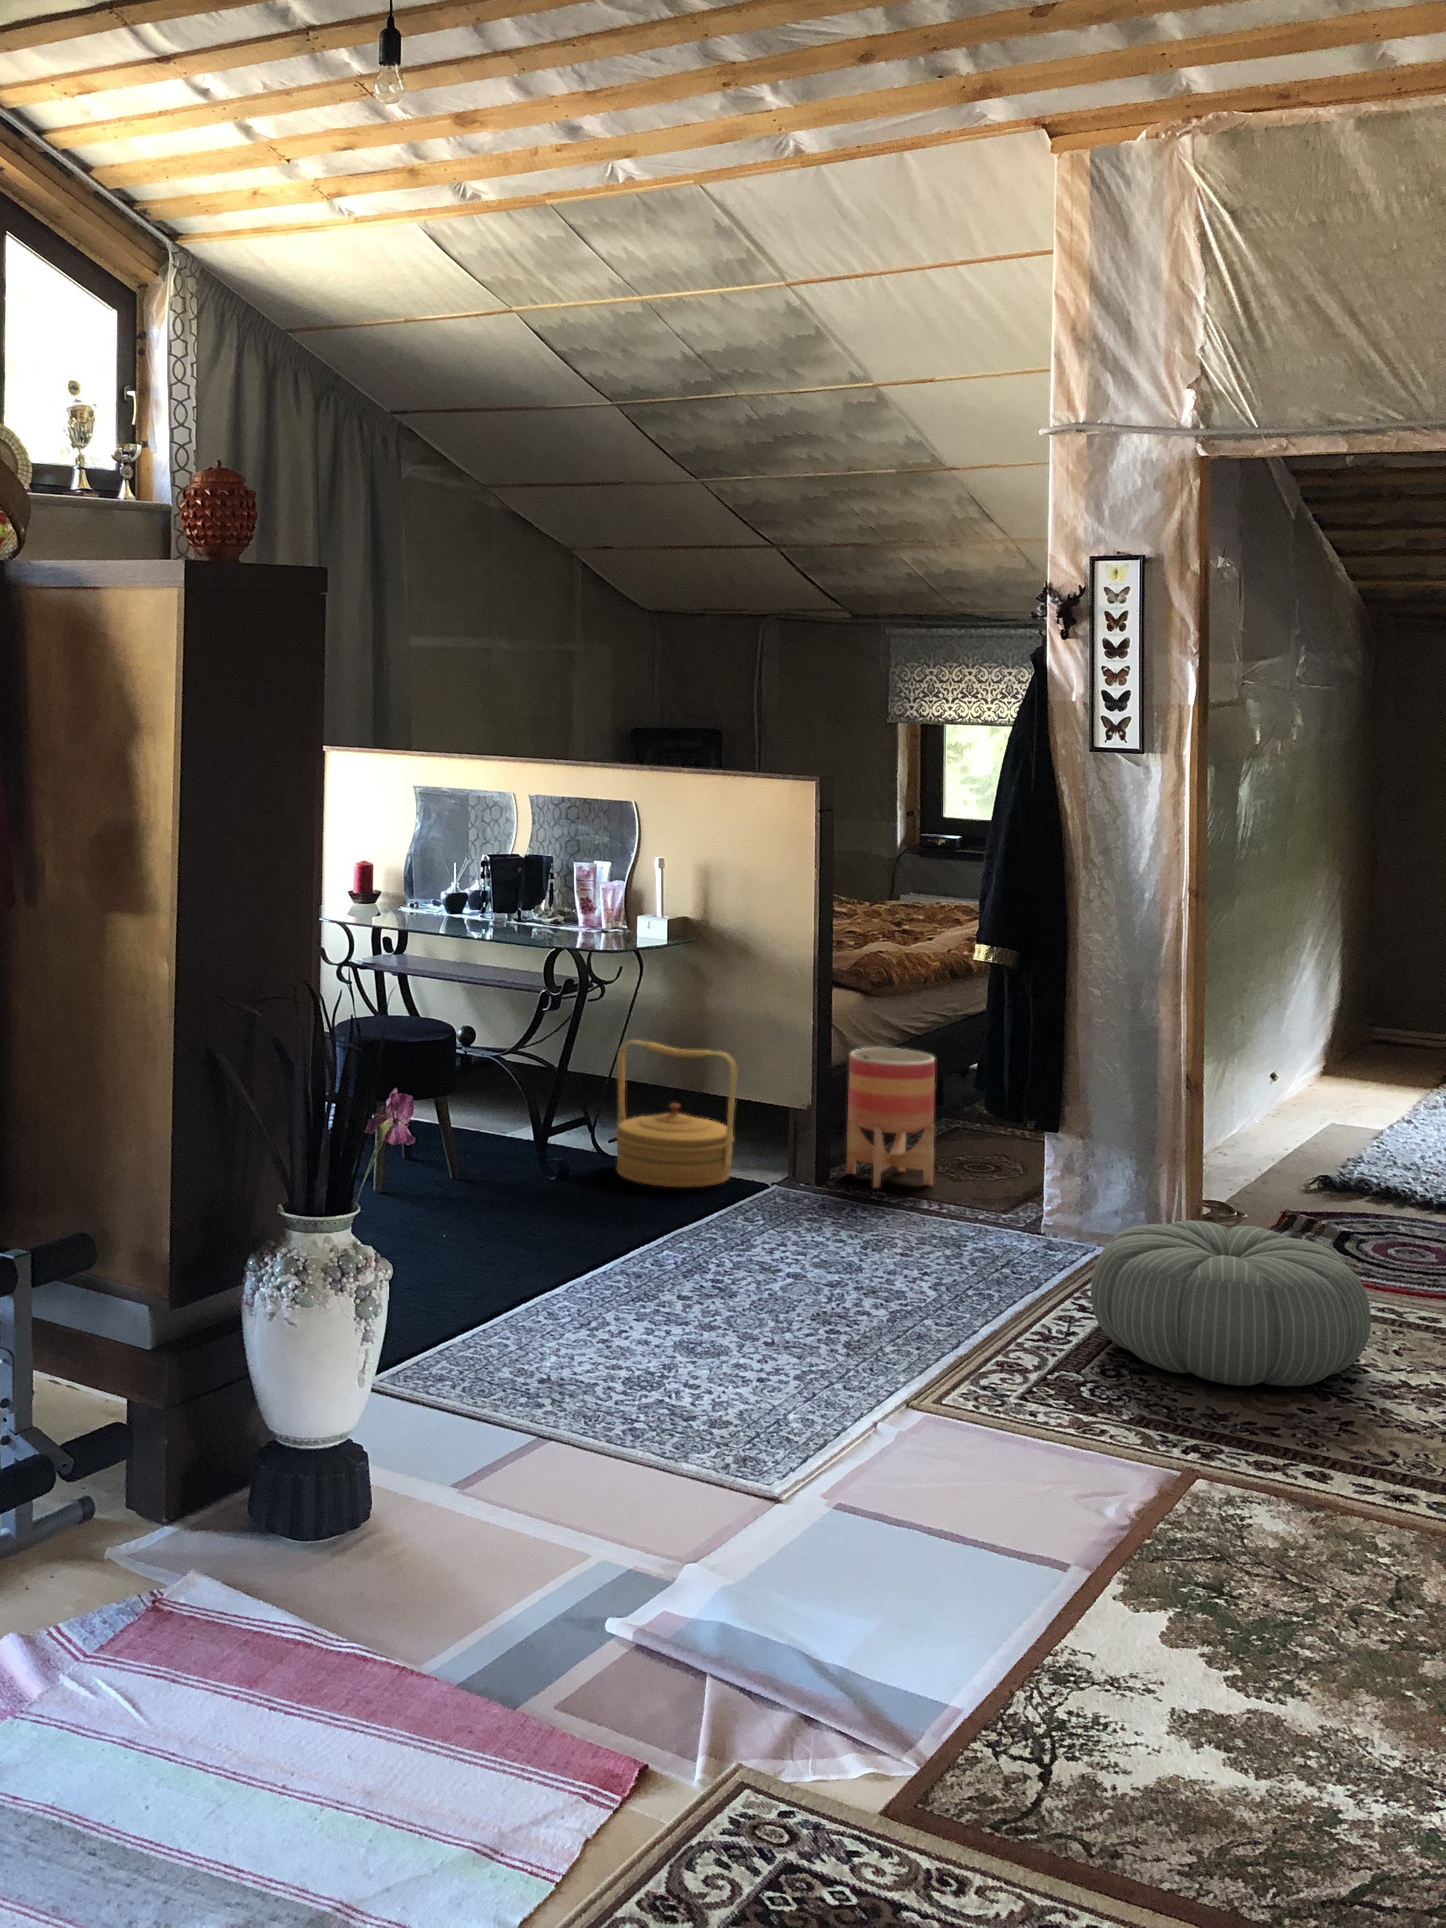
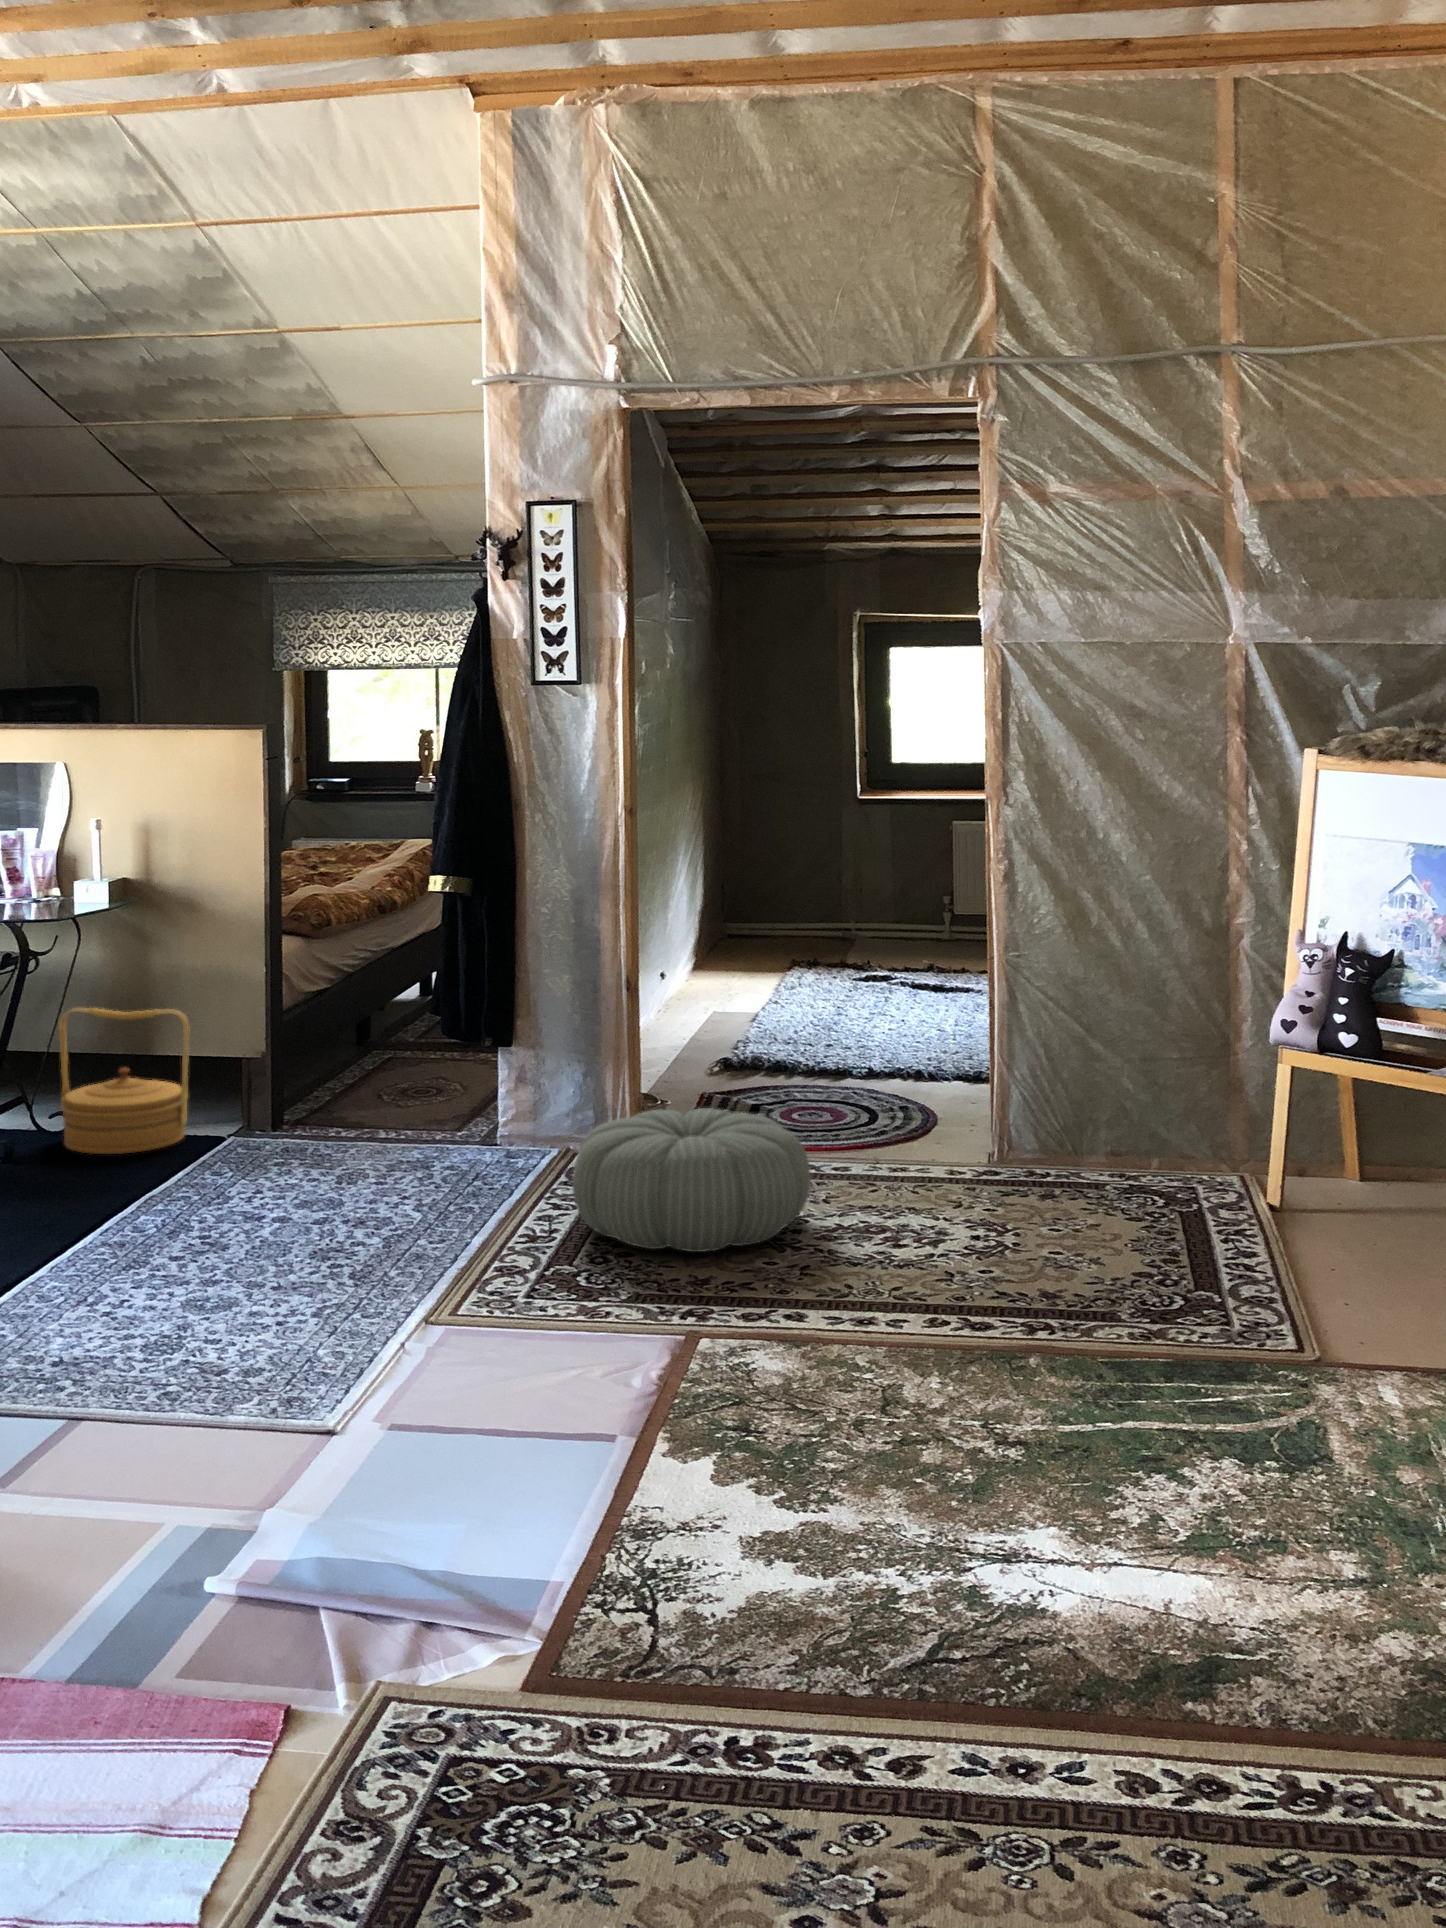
planter: present [847,1048,935,1188] -> none [299,988,386,1125]

